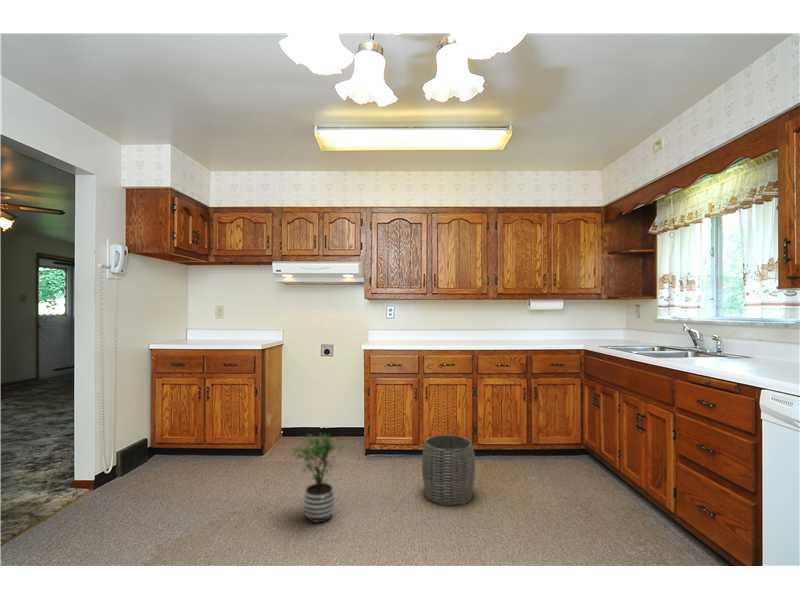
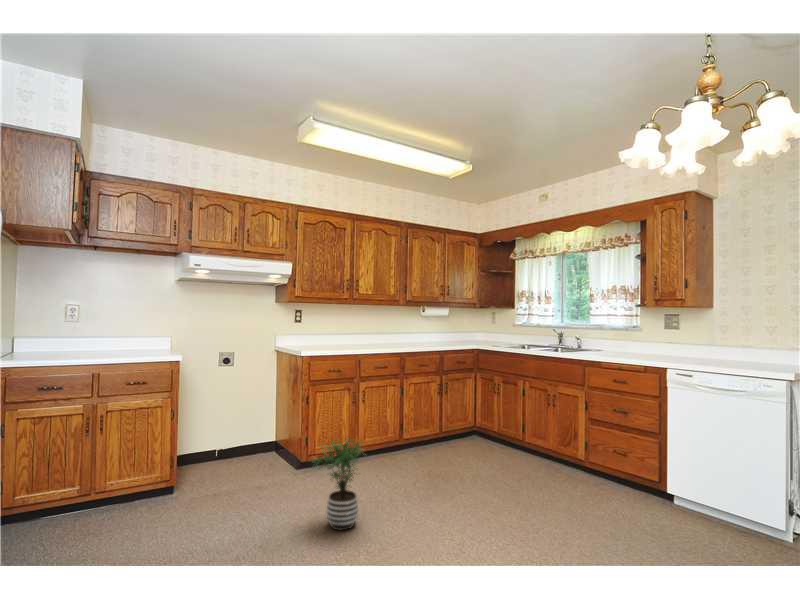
woven basket: present [422,435,475,506] -> none [398,429,446,490]

